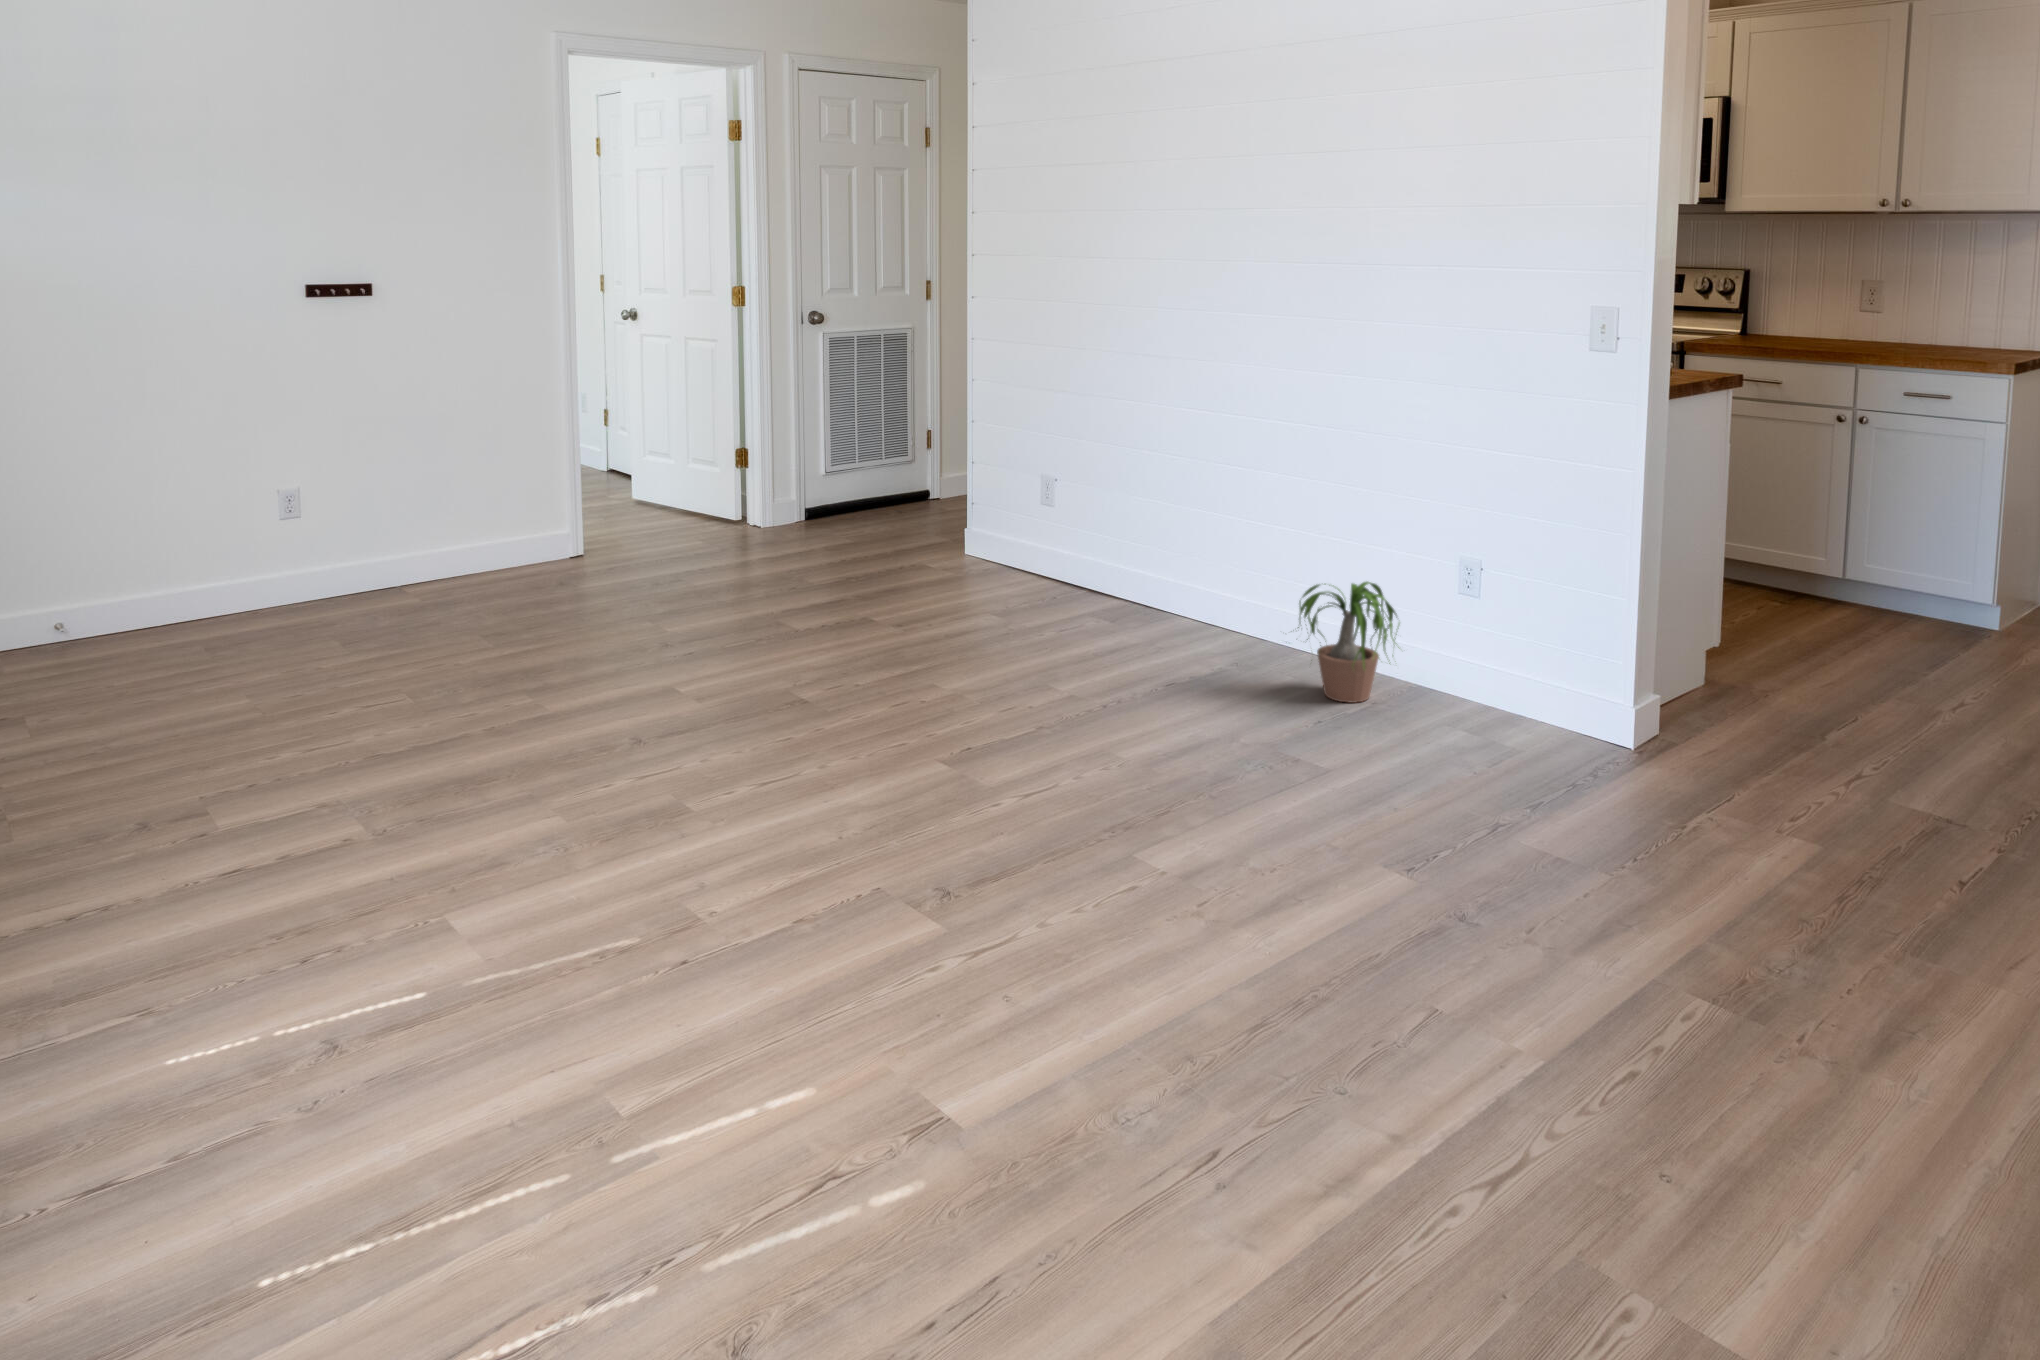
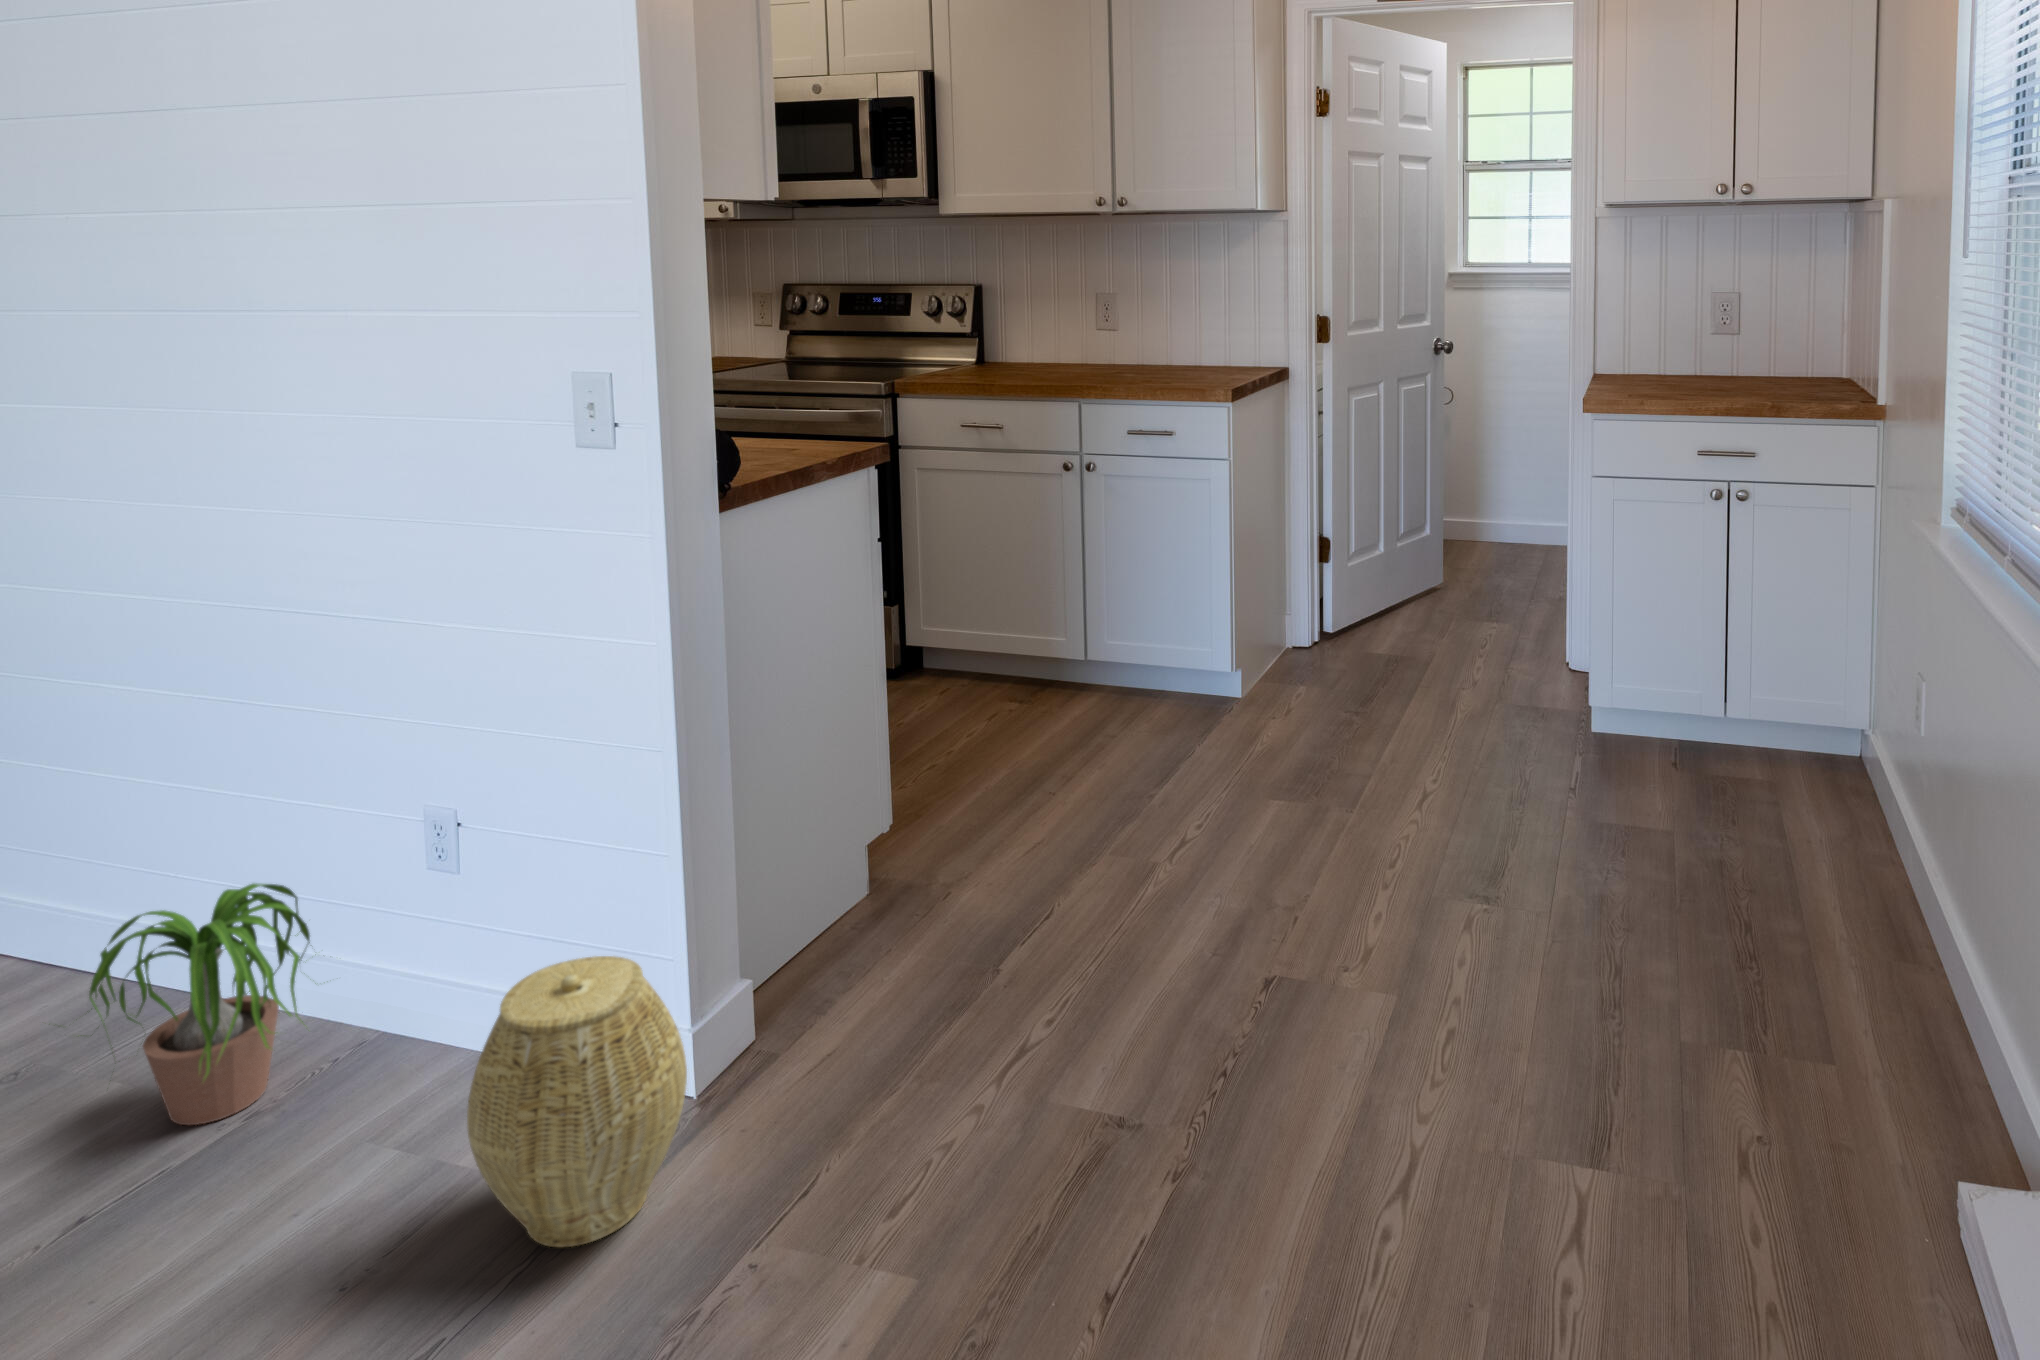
woven basket: none [1536,638,1658,789] -> present [467,956,687,1247]

